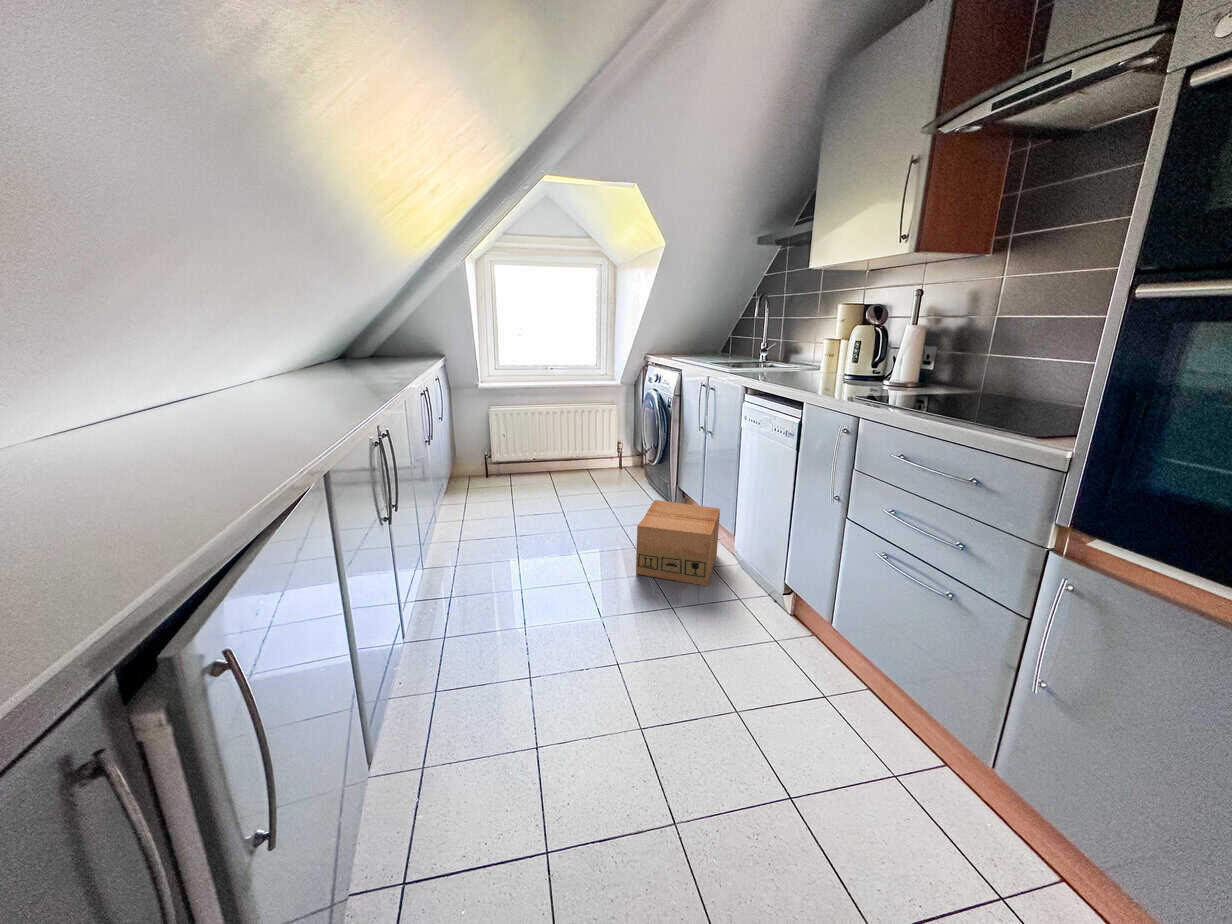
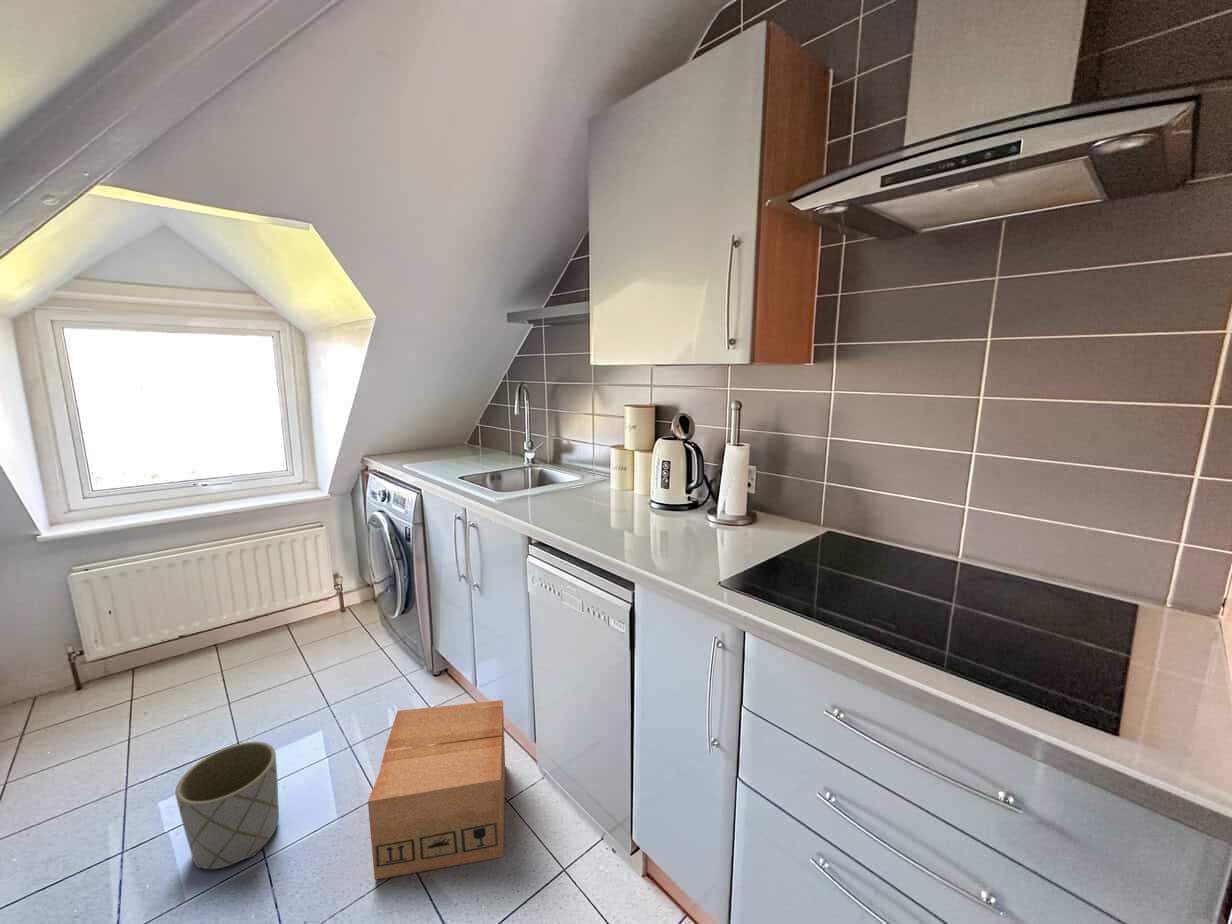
planter: none [547,497,591,552] -> present [175,742,279,869]

